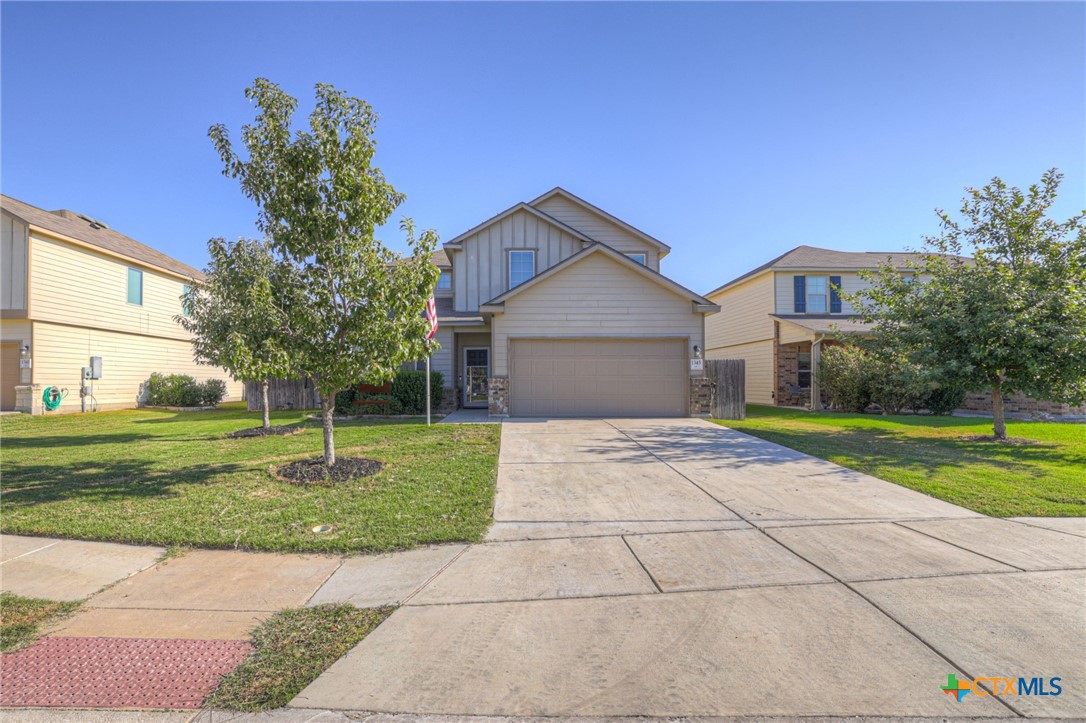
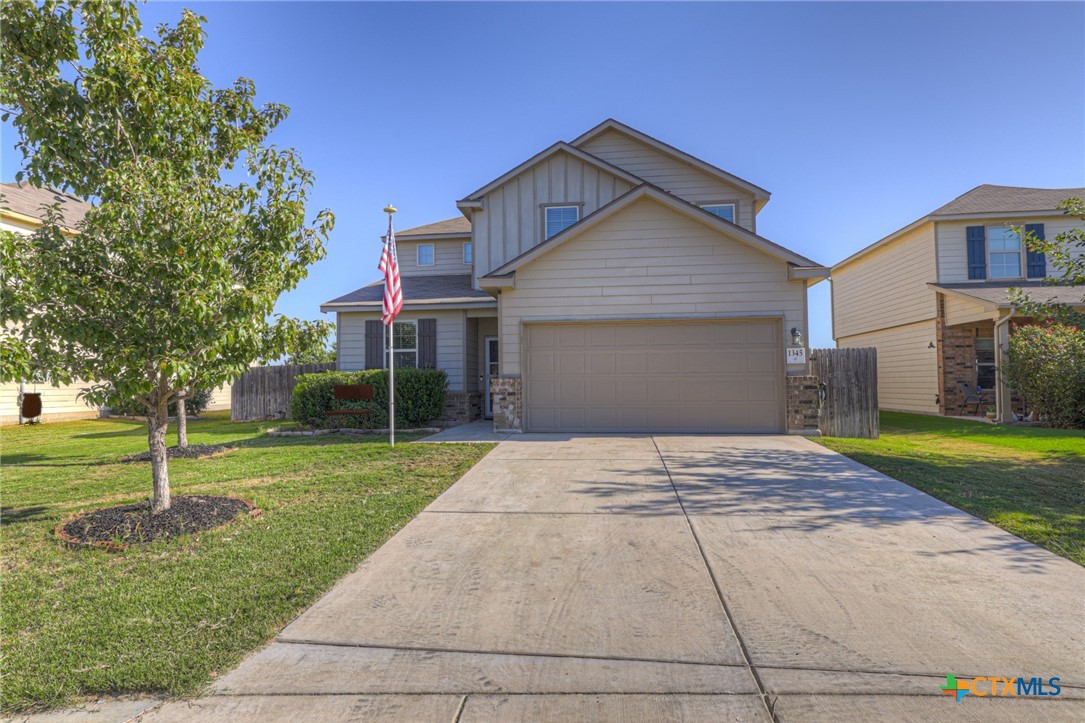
lounge chair: none [64,386,88,414] -> present [20,393,42,425]

